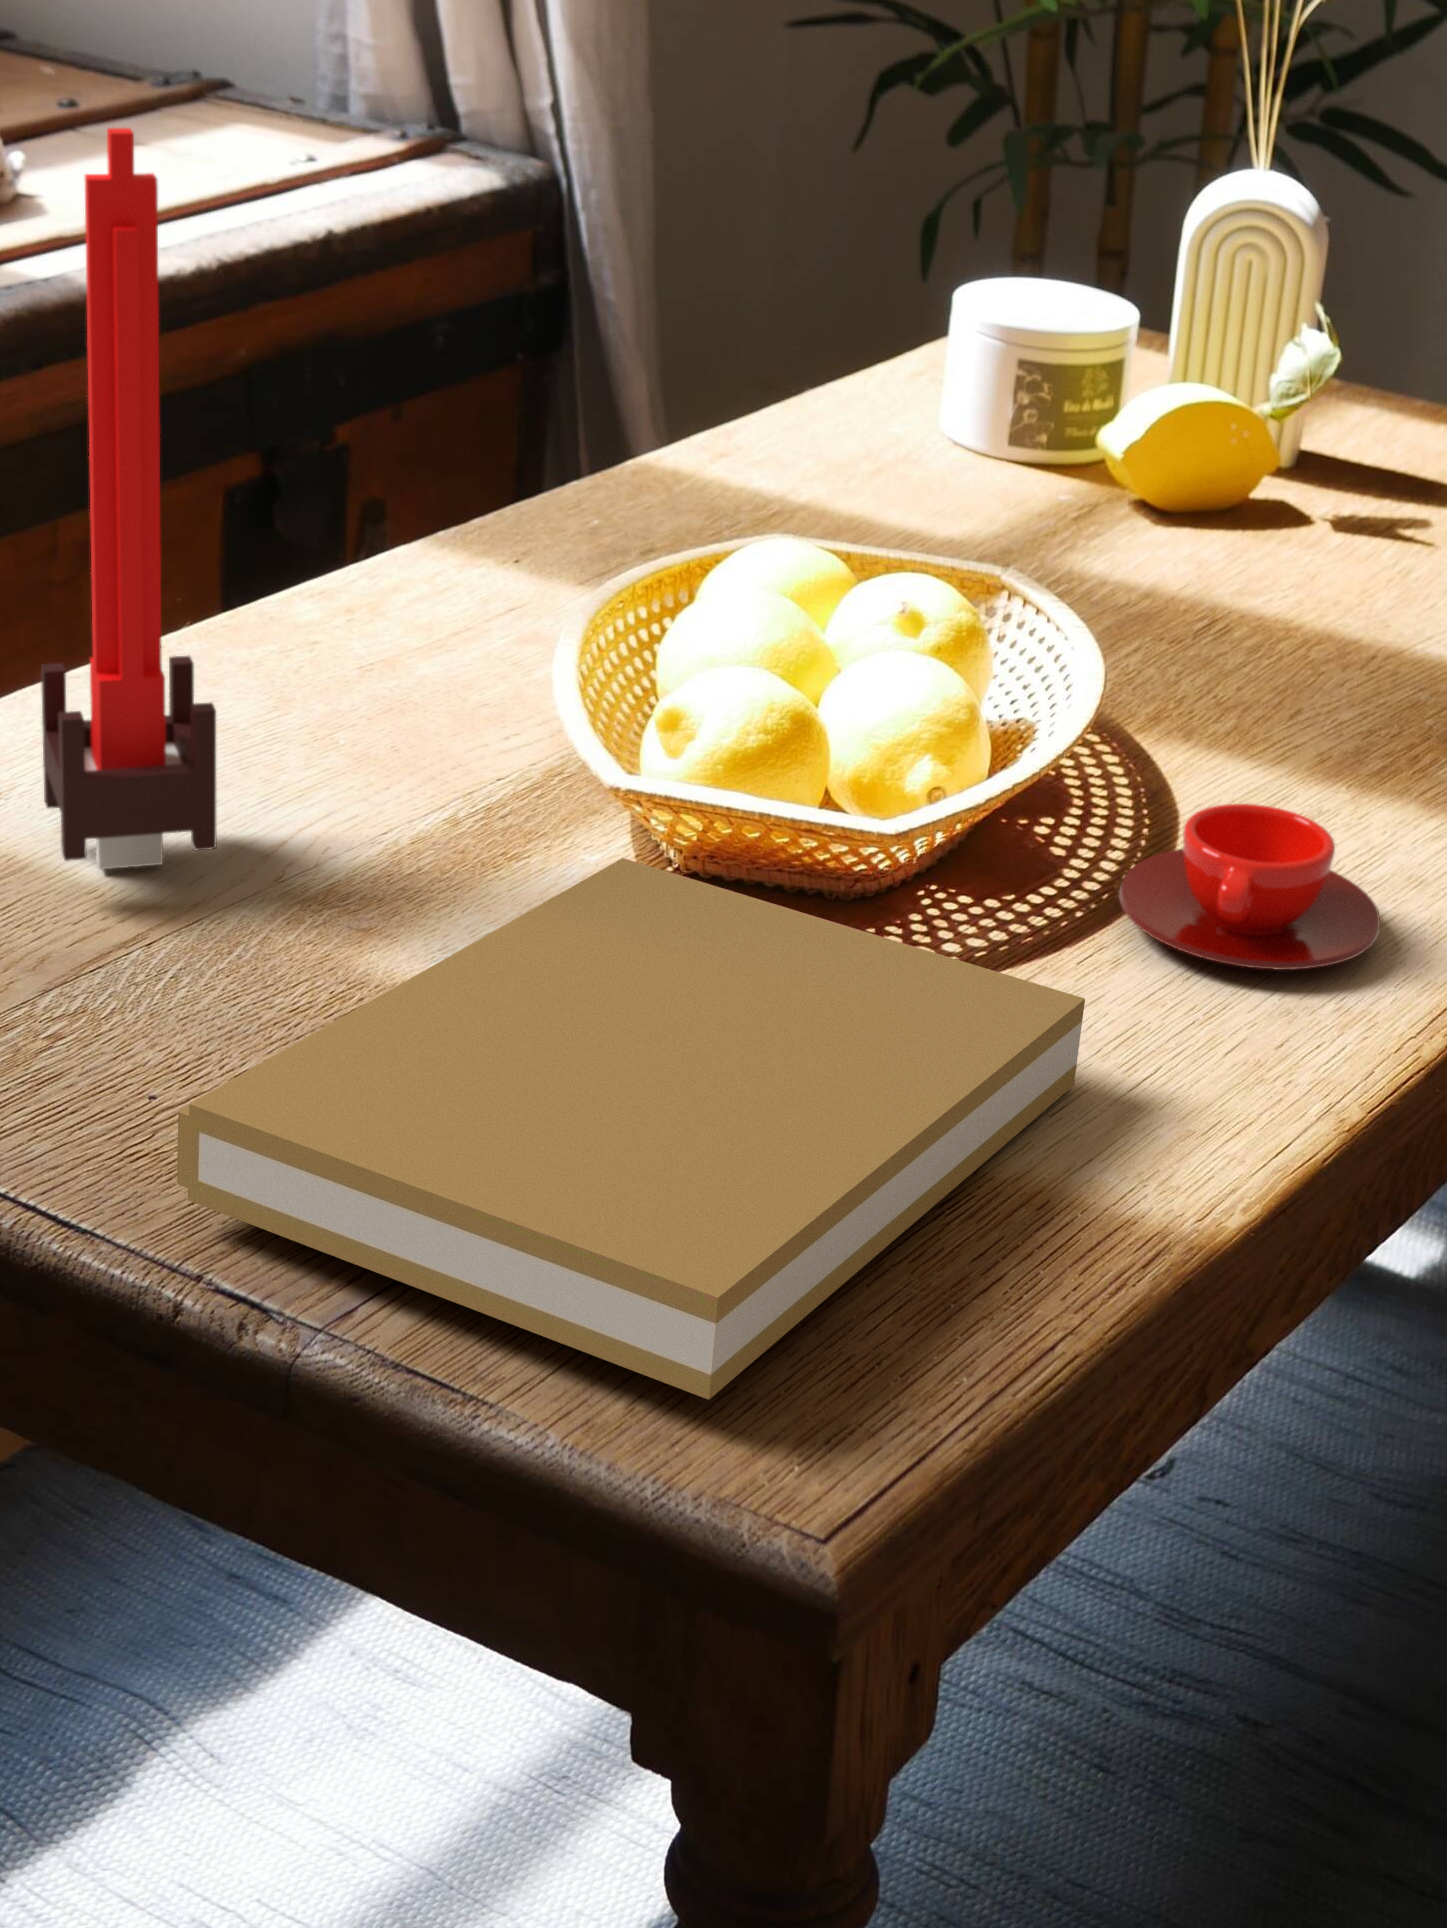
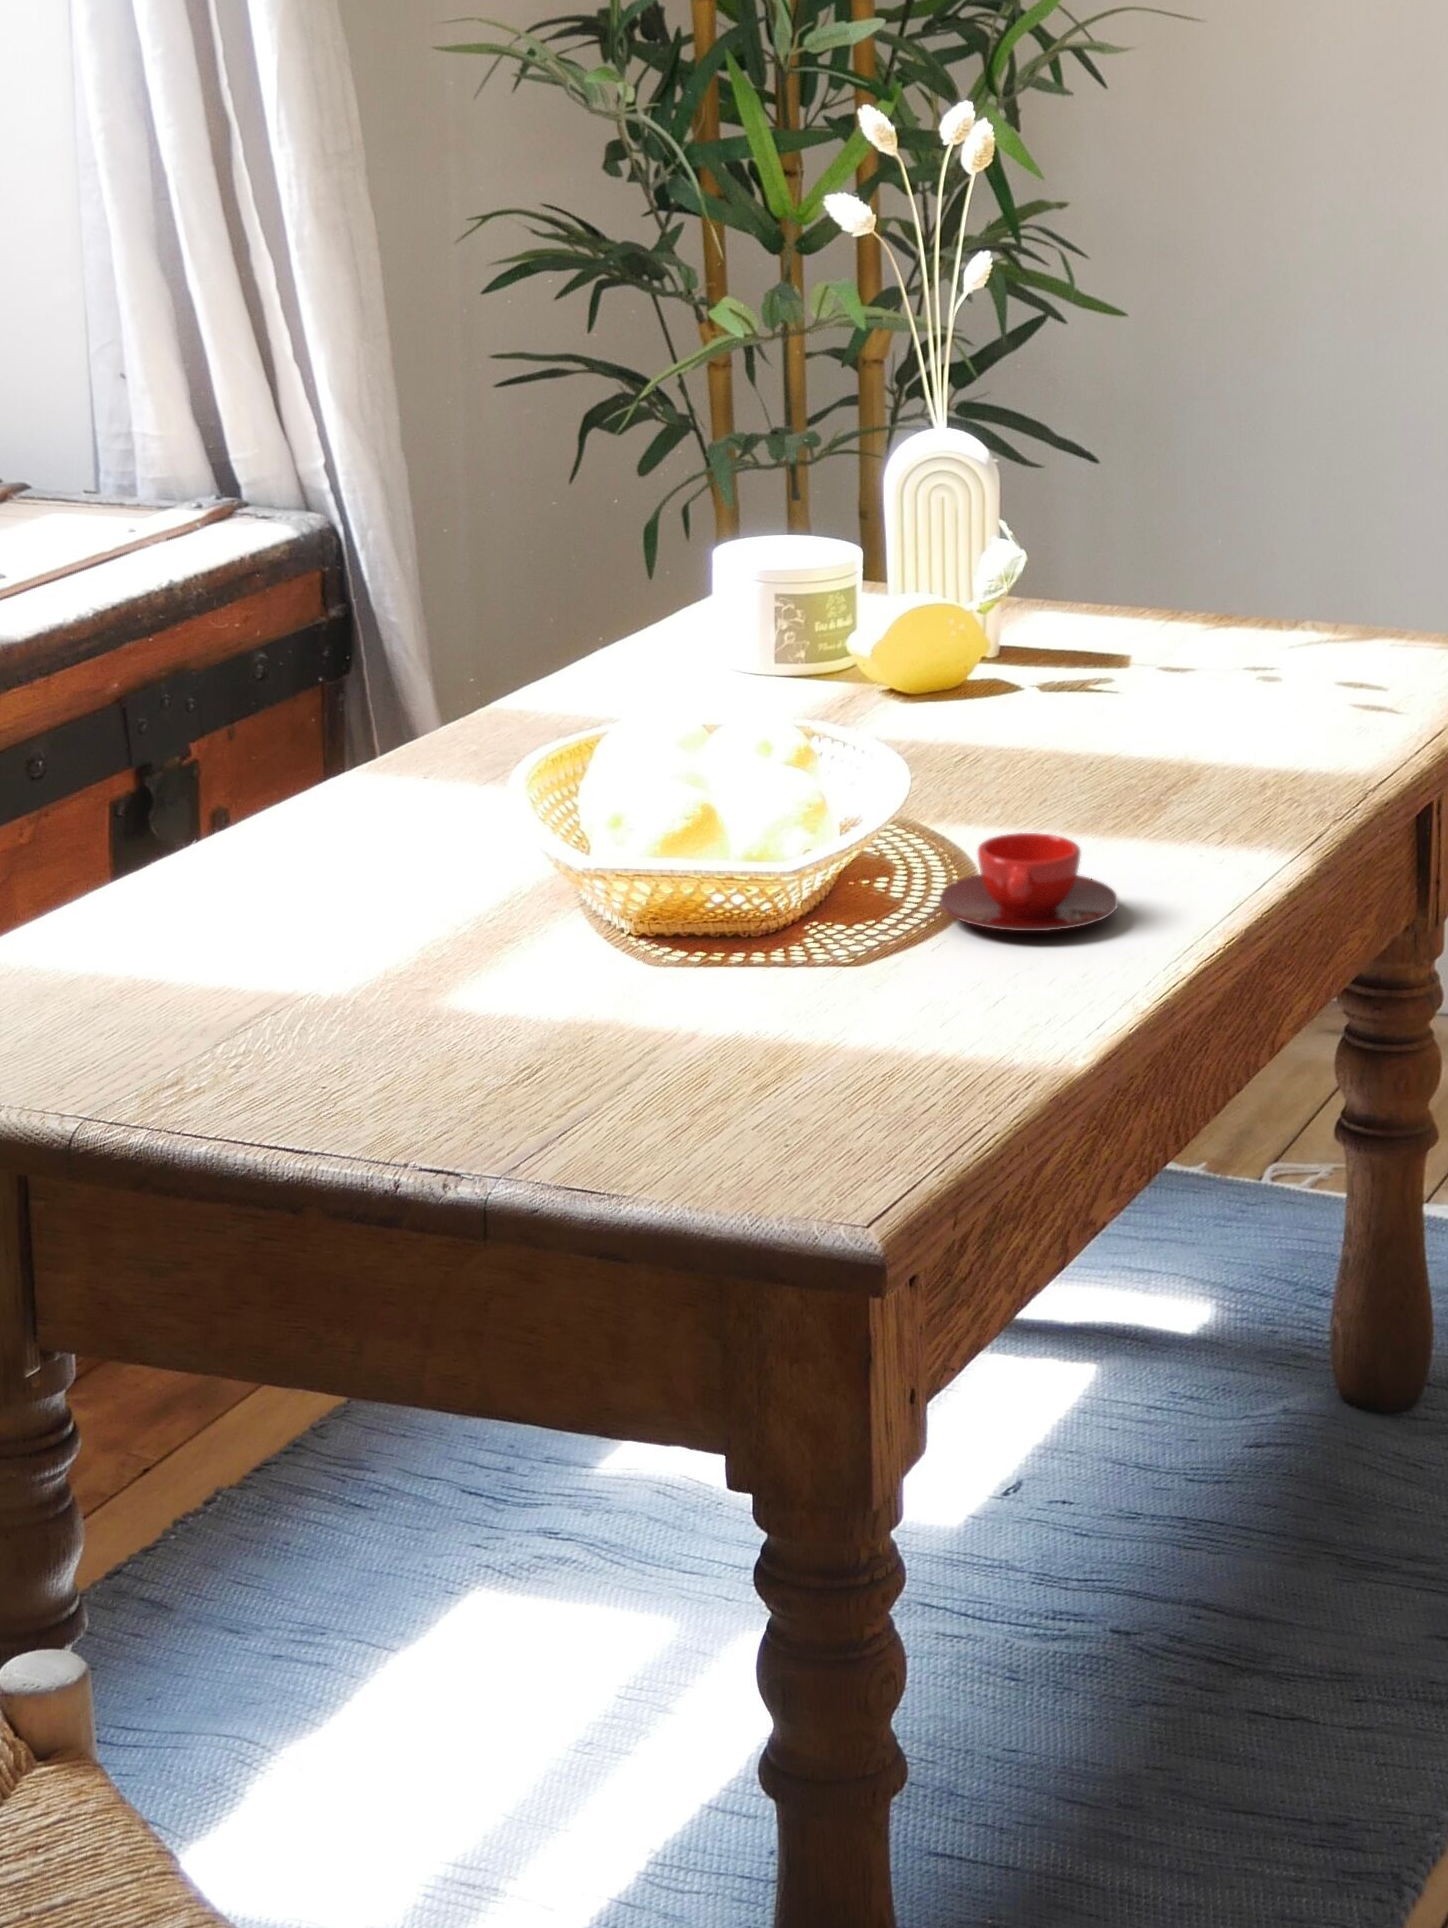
candle: present [41,128,216,869] -> none [182,455,321,972]
book: present [177,858,1085,1400] -> none [392,909,938,1153]

